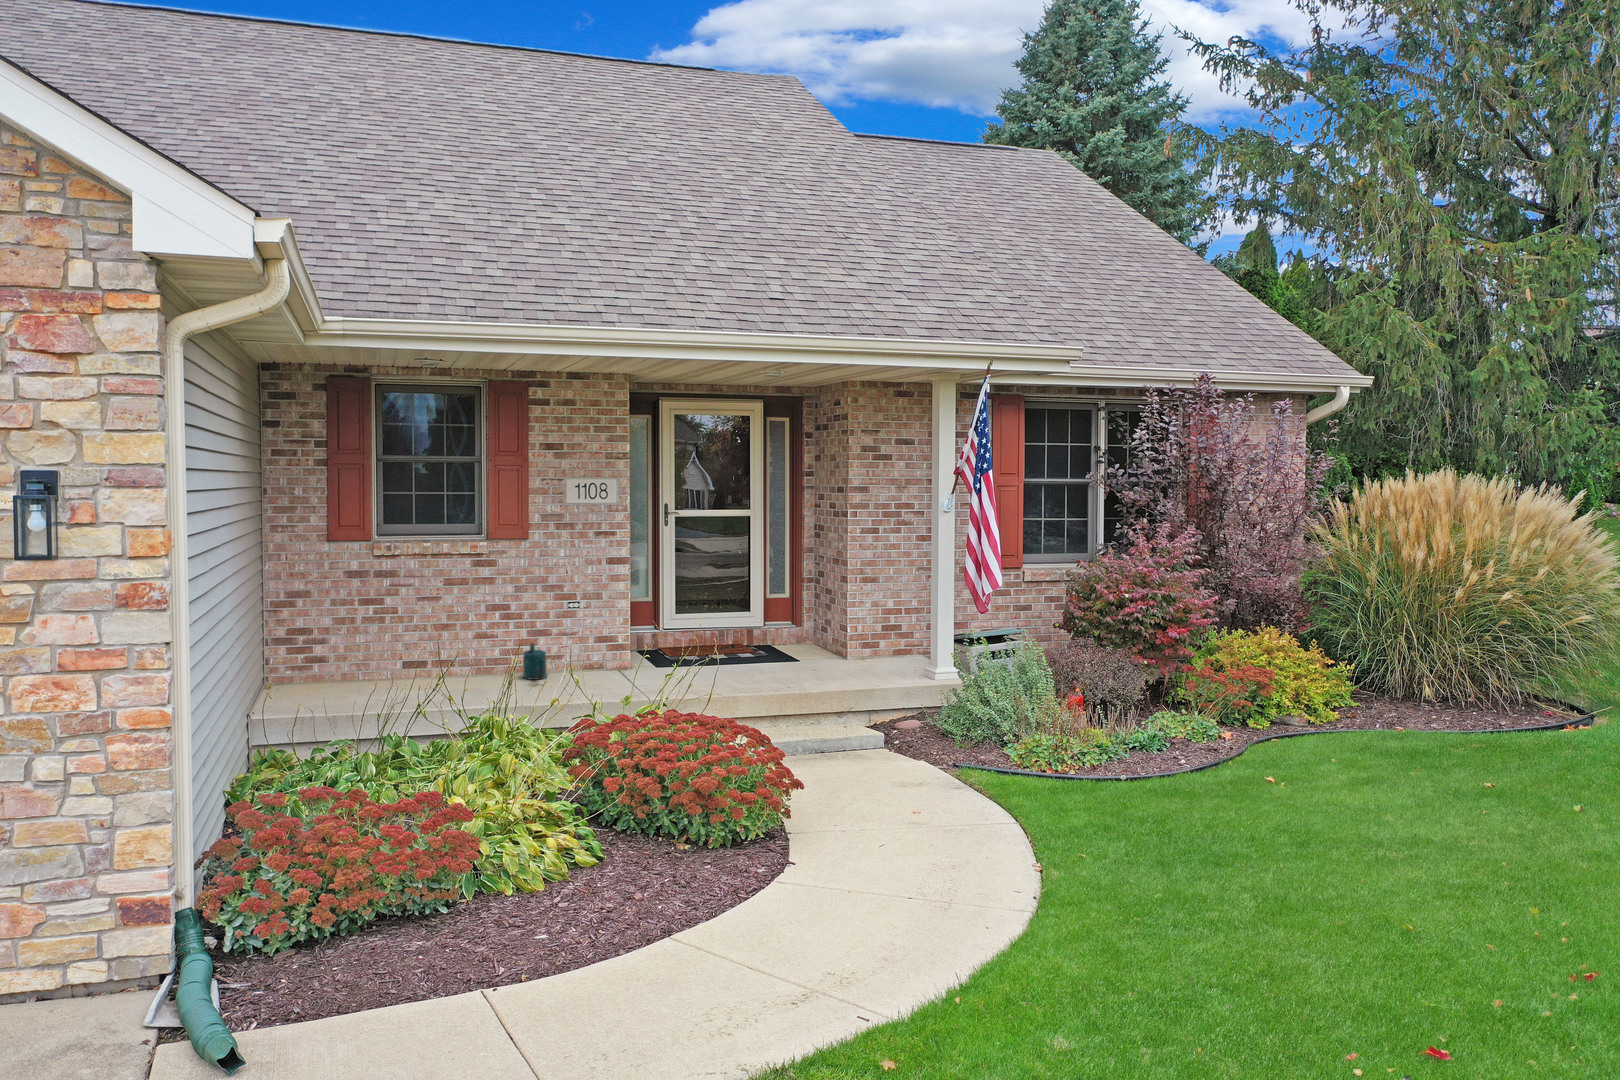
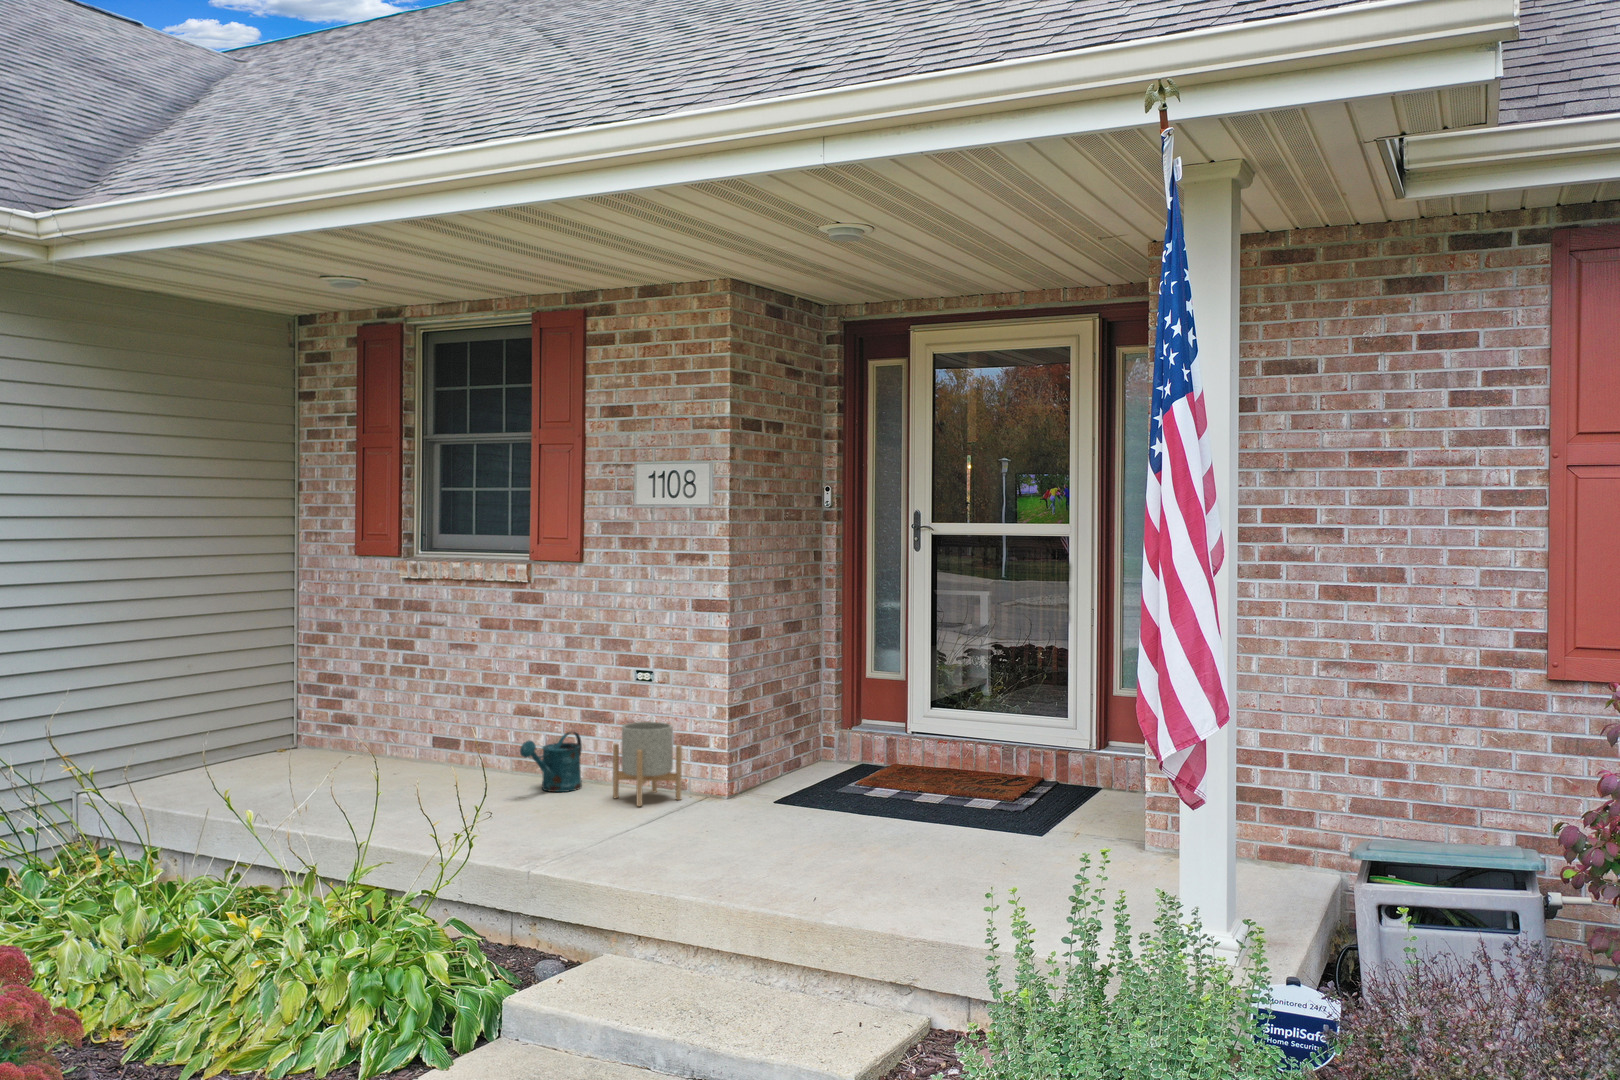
planter: none [580,630,615,677] -> present [613,722,682,806]

